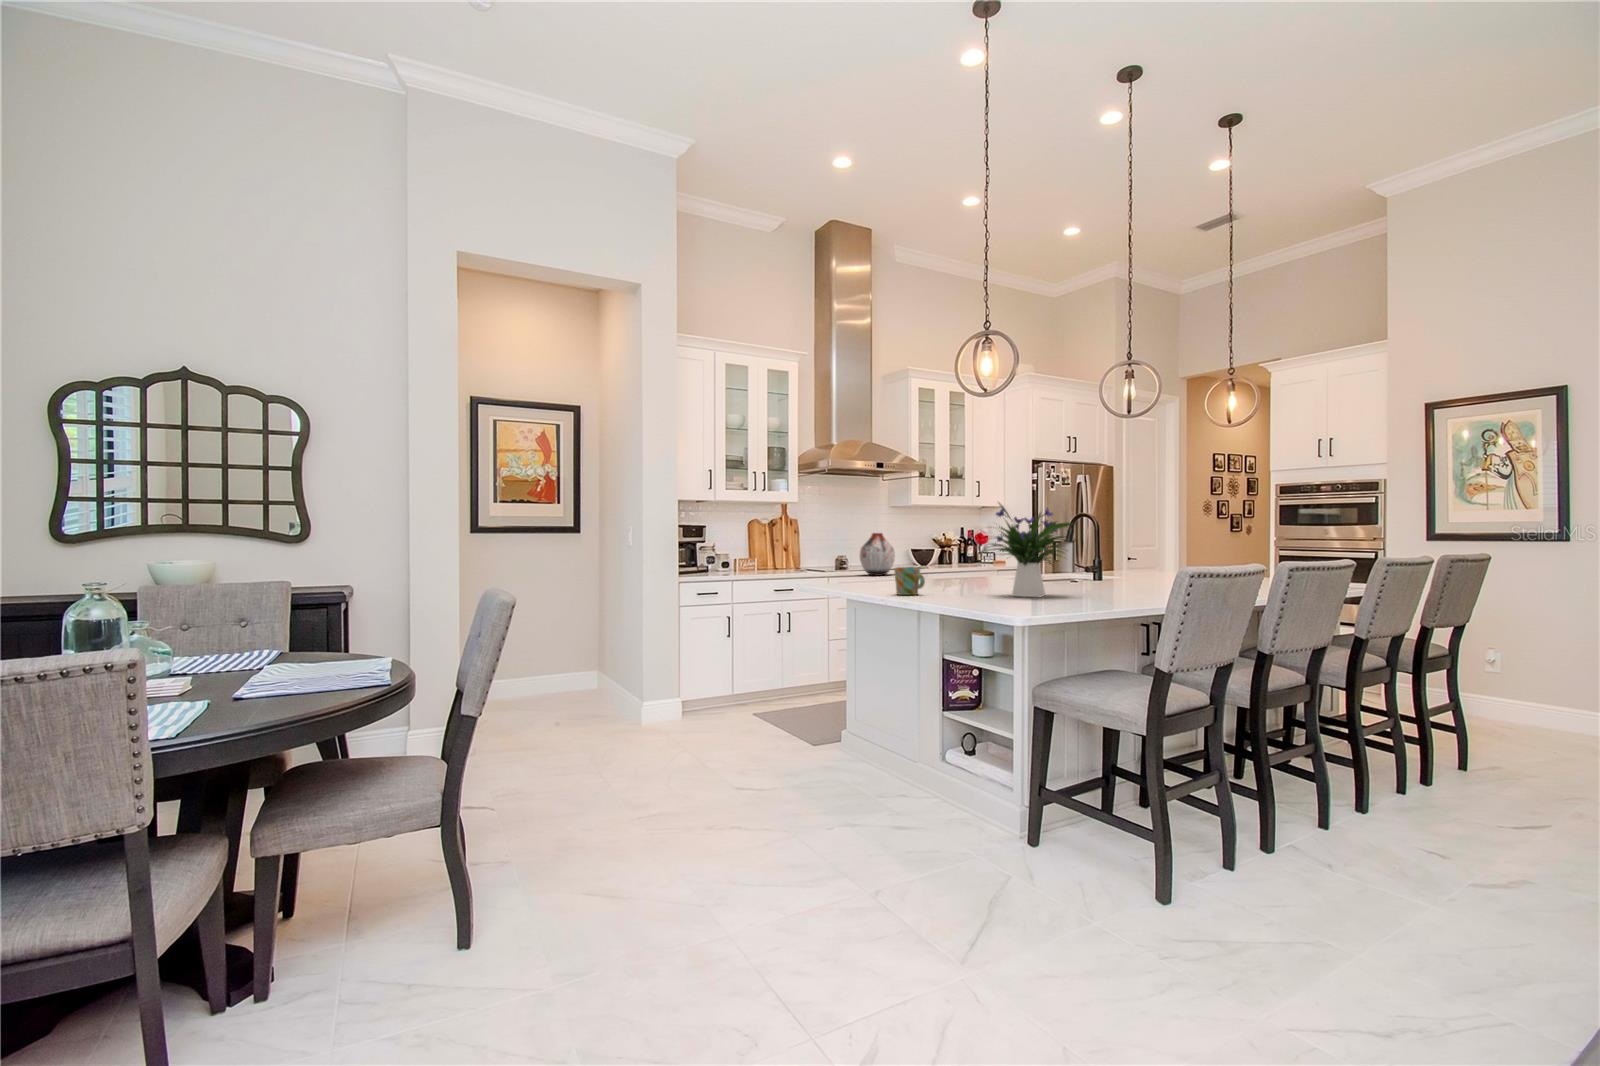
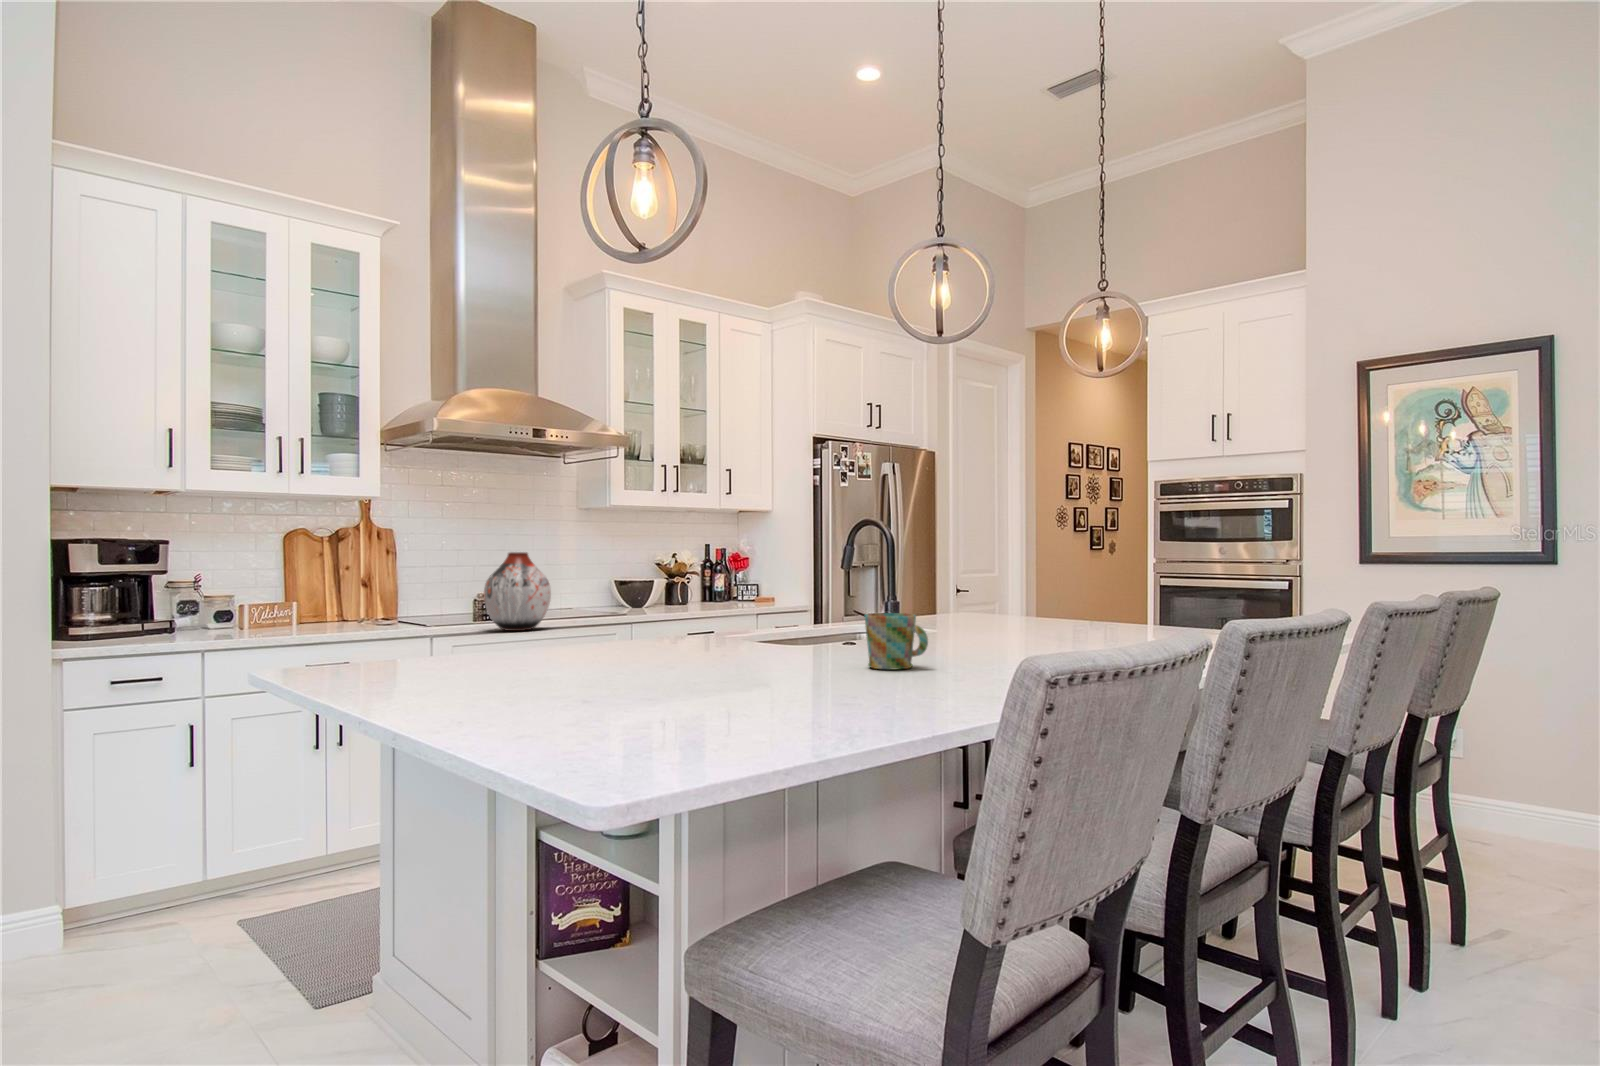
flower arrangement: present [992,503,1075,597] -> none [598,480,809,701]
mug: present [894,567,925,595] -> present [865,613,928,670]

